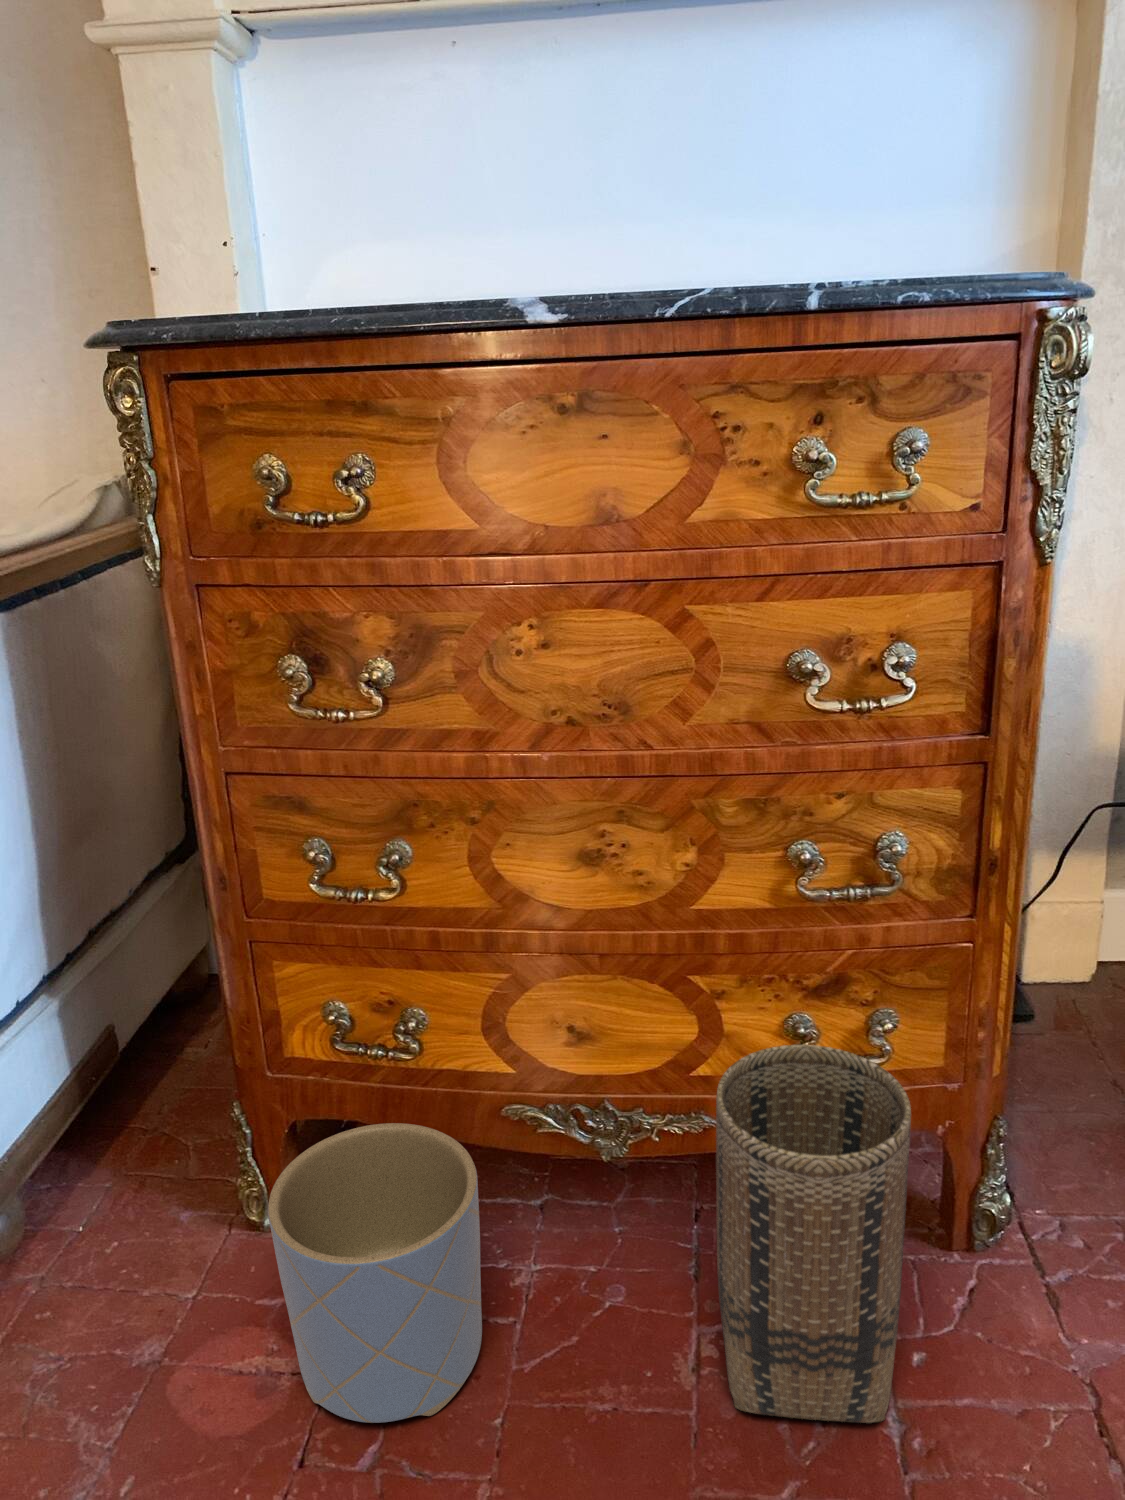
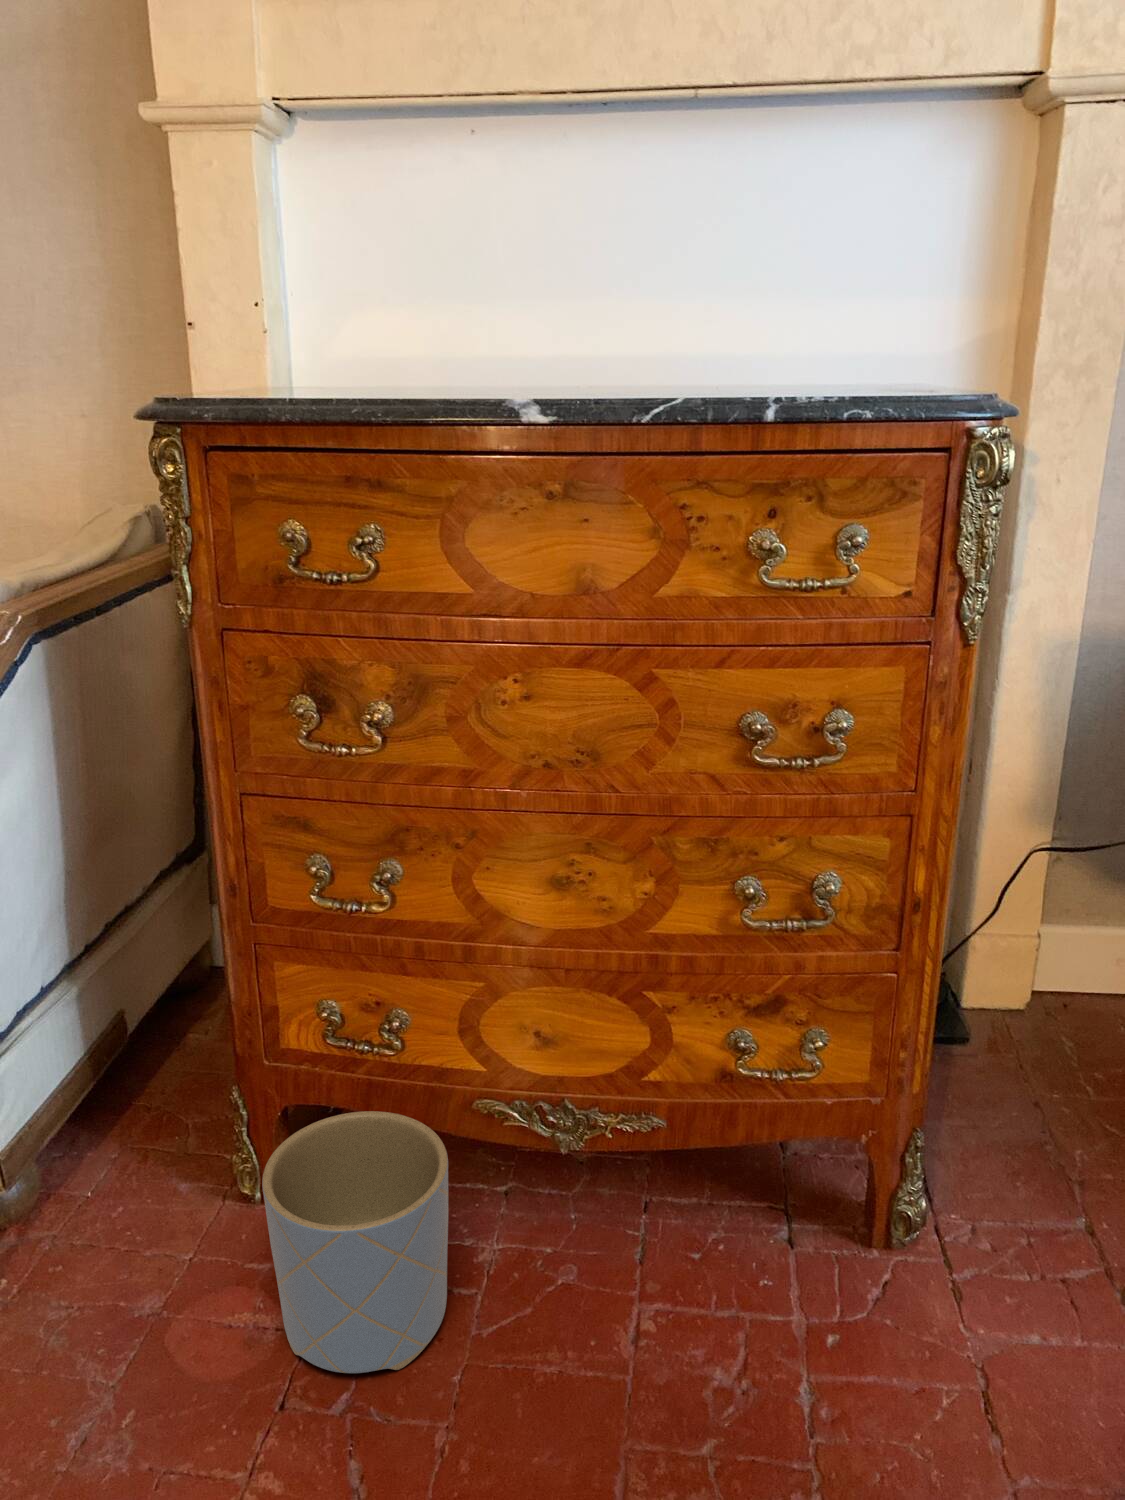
basket: present [716,1045,911,1423] -> none [658,1057,829,1392]

